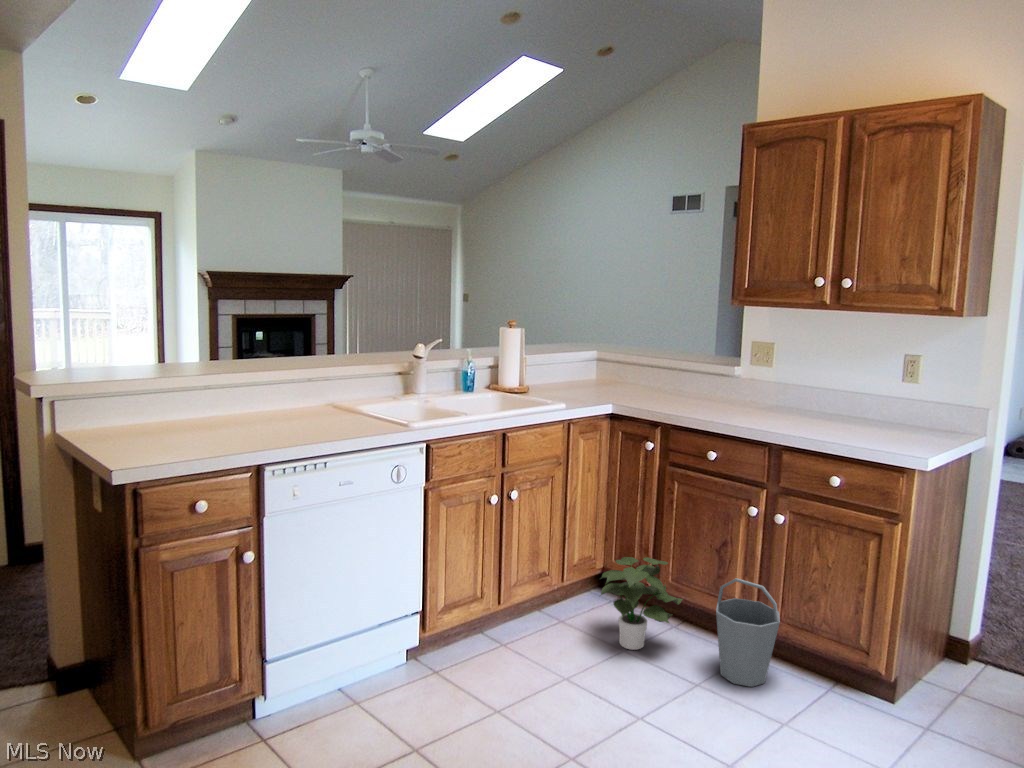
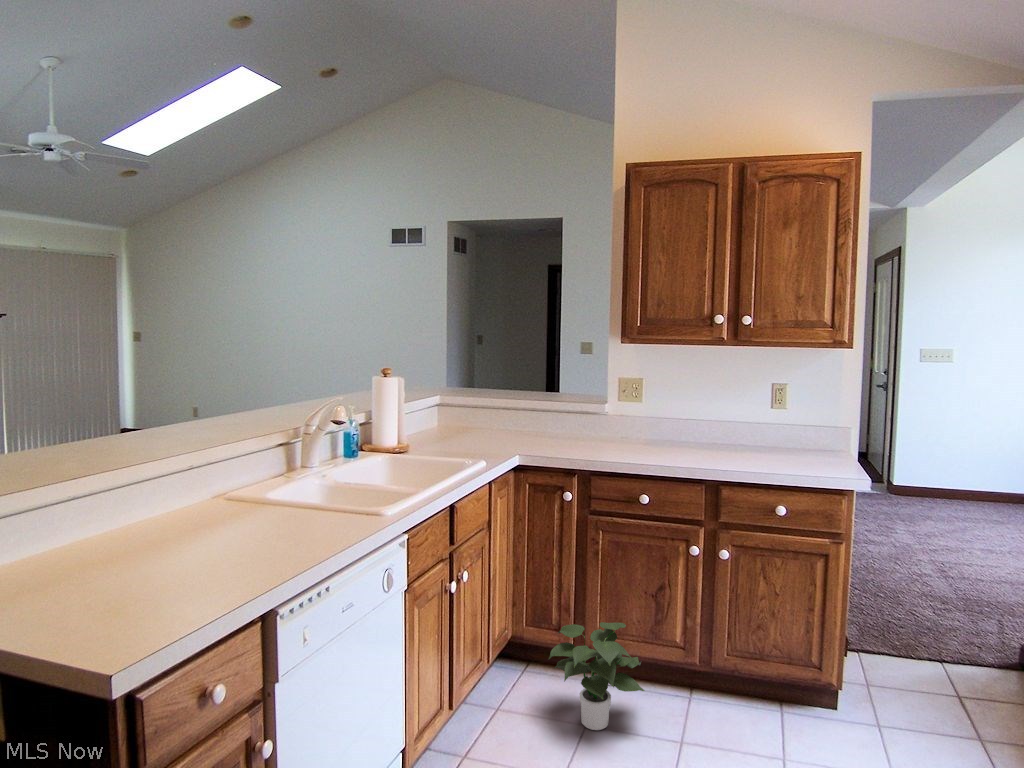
bucket: present [716,578,780,687] -> none [682,625,751,735]

